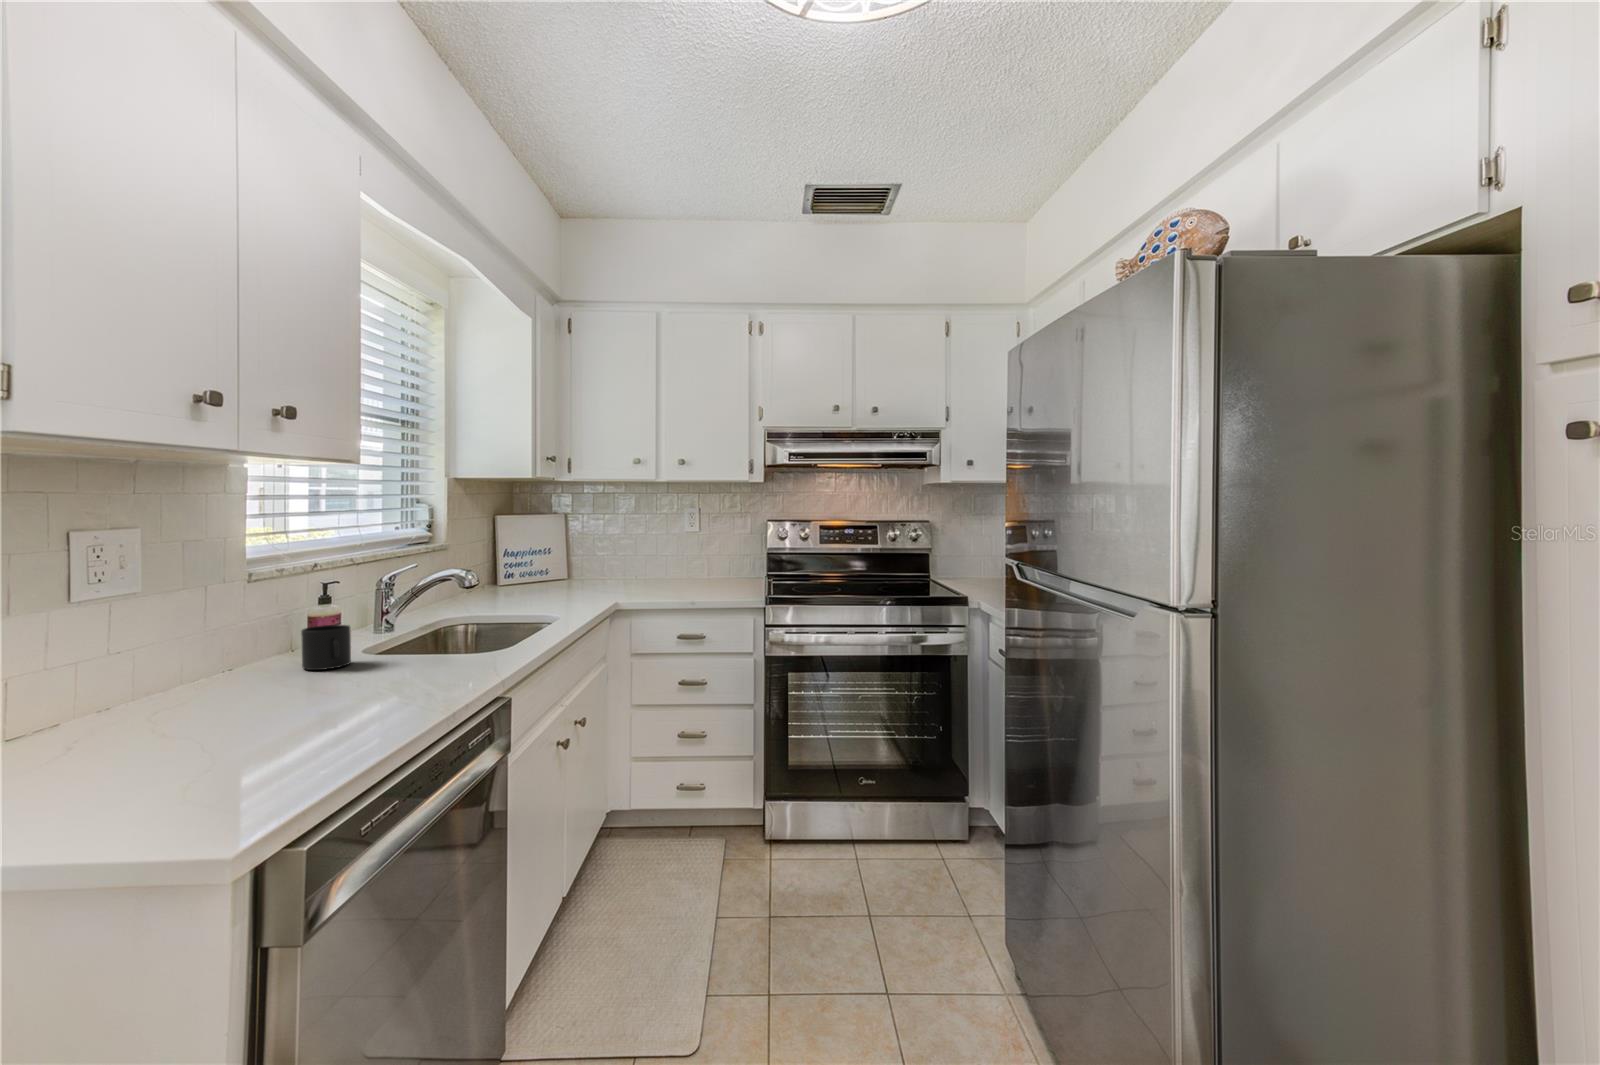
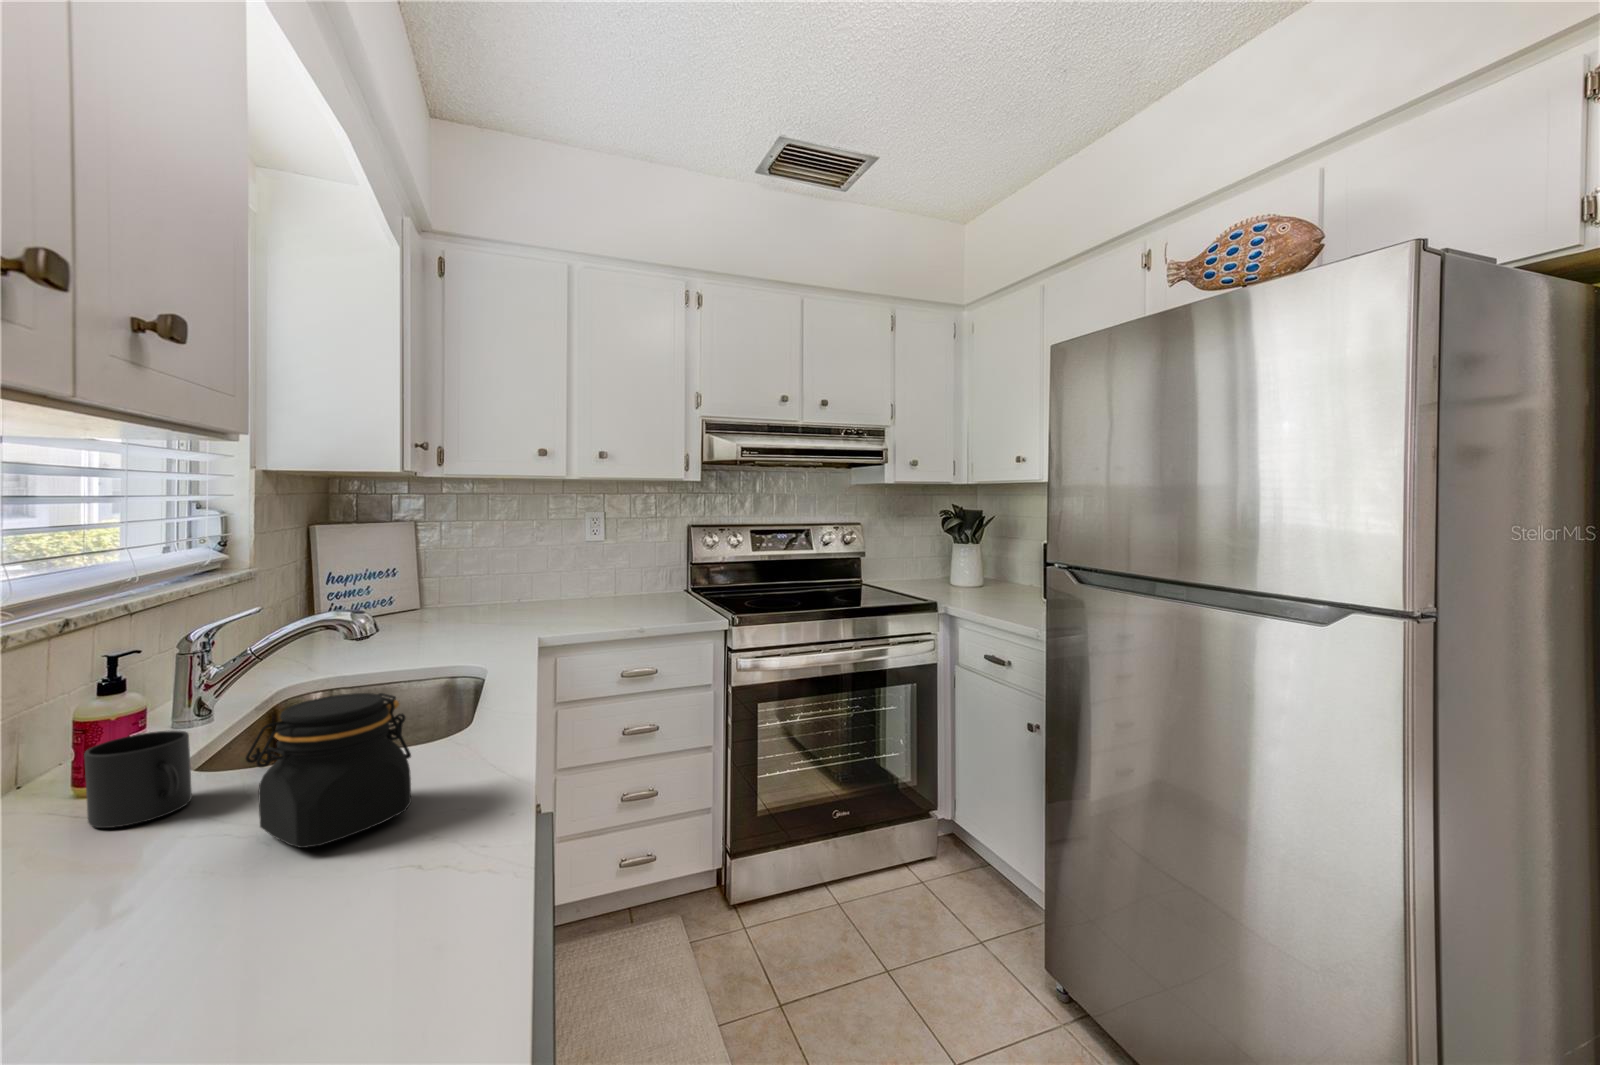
jar: none [353,609,444,686] -> present [246,693,411,848]

